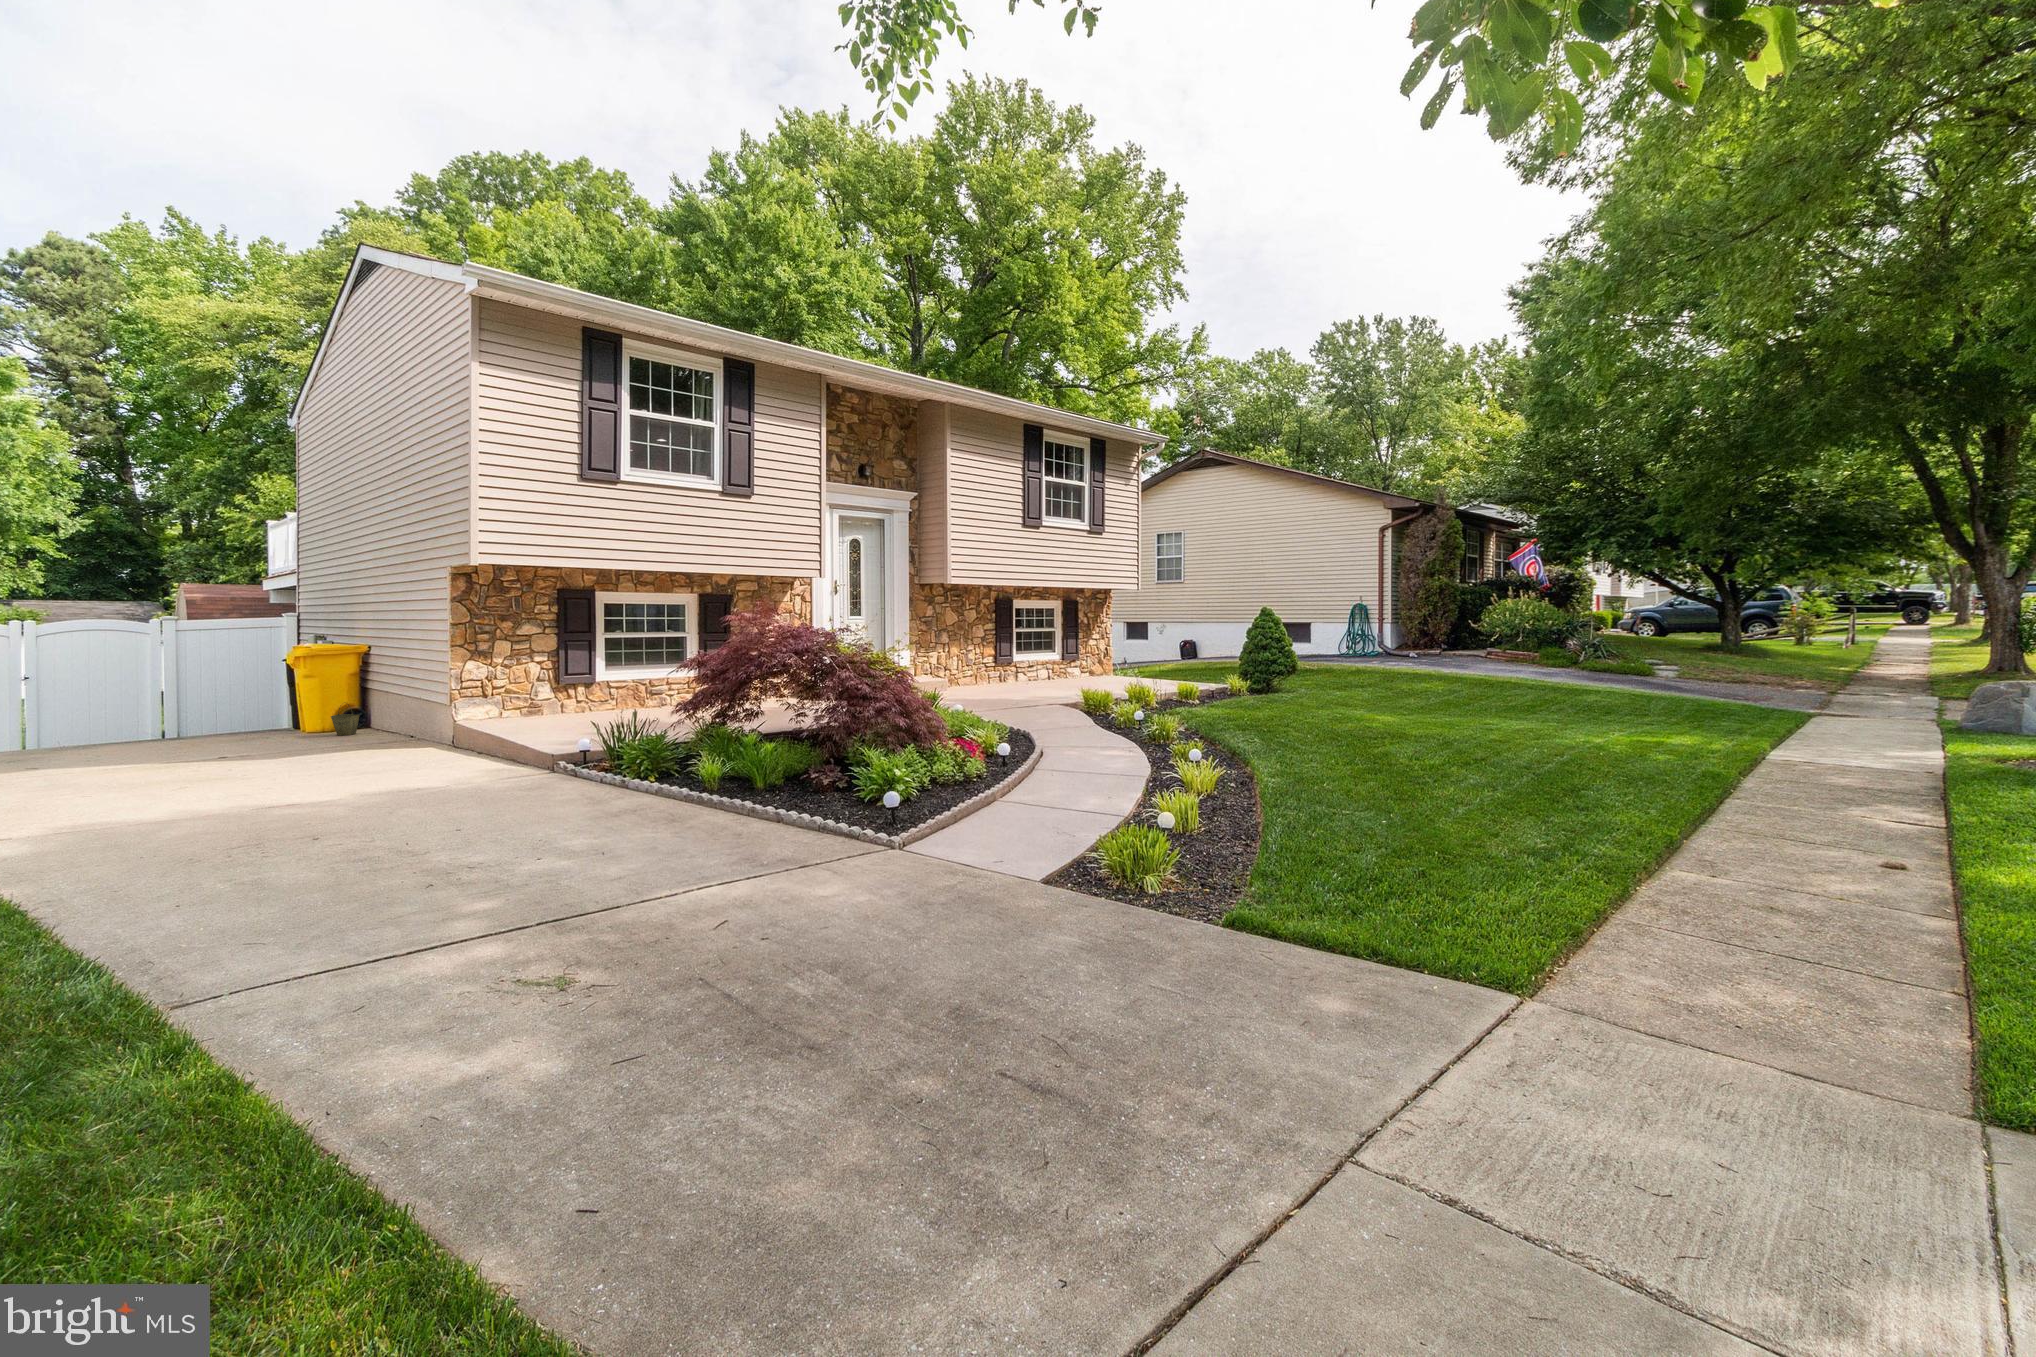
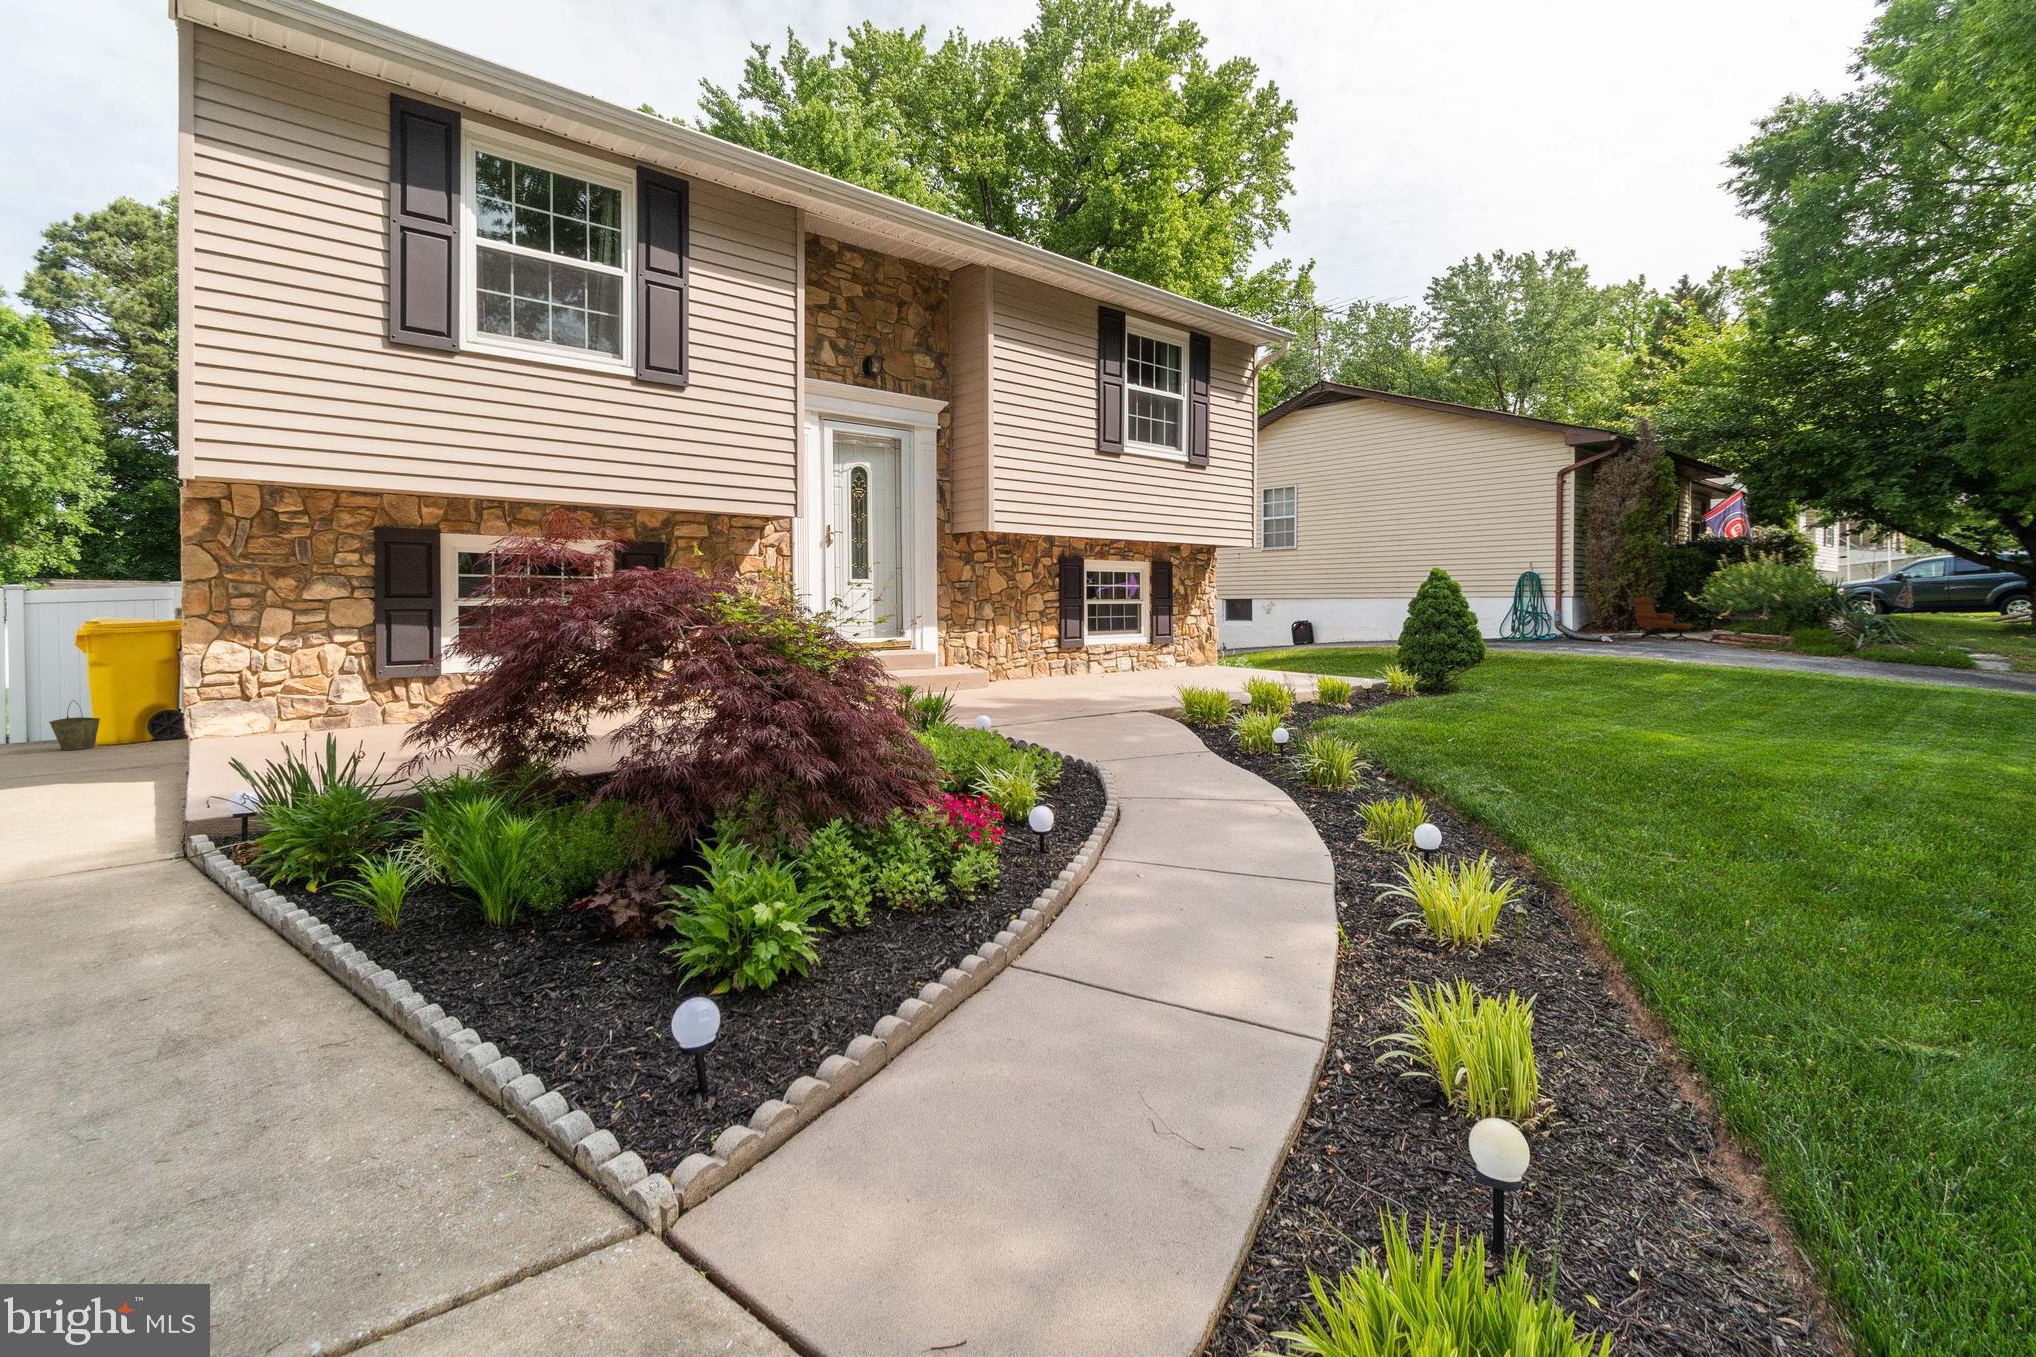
lounge chair: none [1433,624,1472,656] -> present [1634,597,1692,640]

